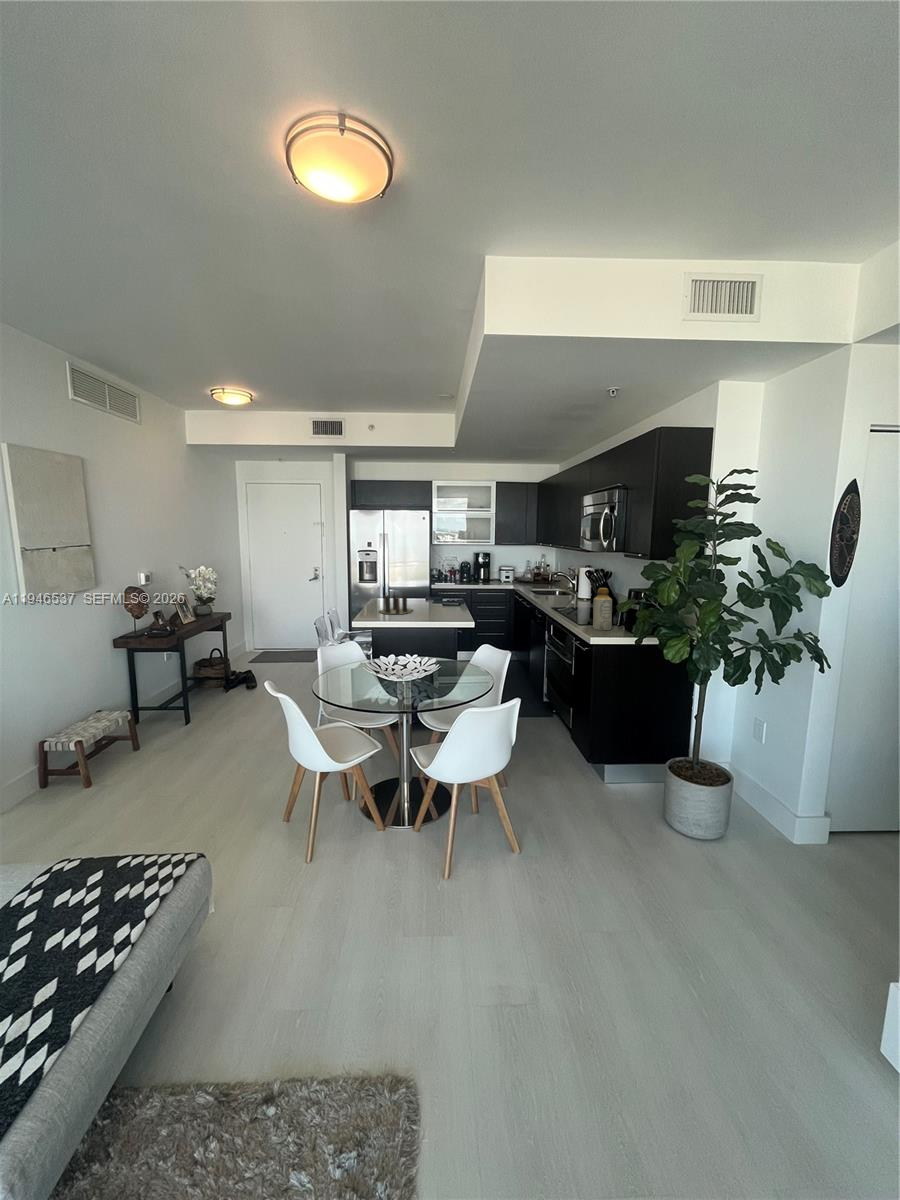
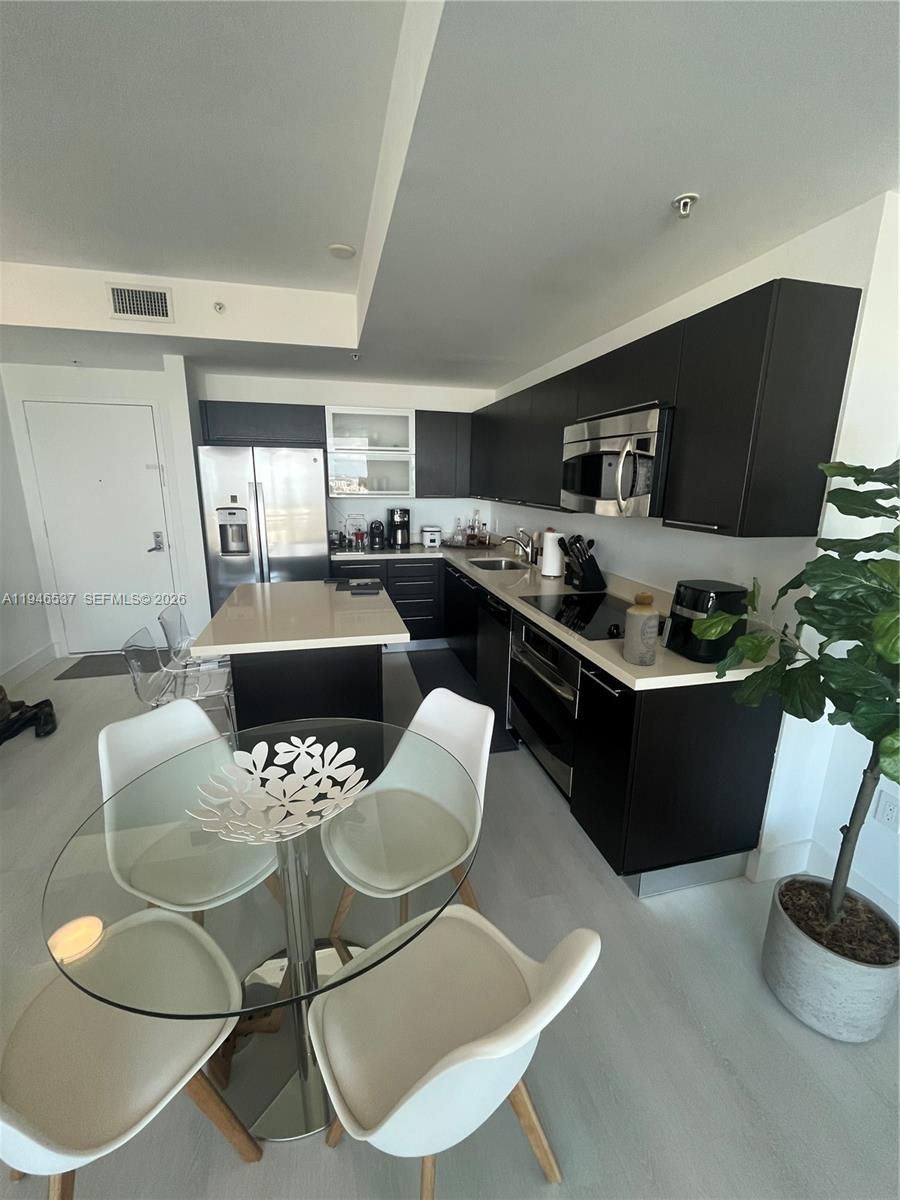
candle: present [380,592,412,614] -> none [234,589,316,635]

